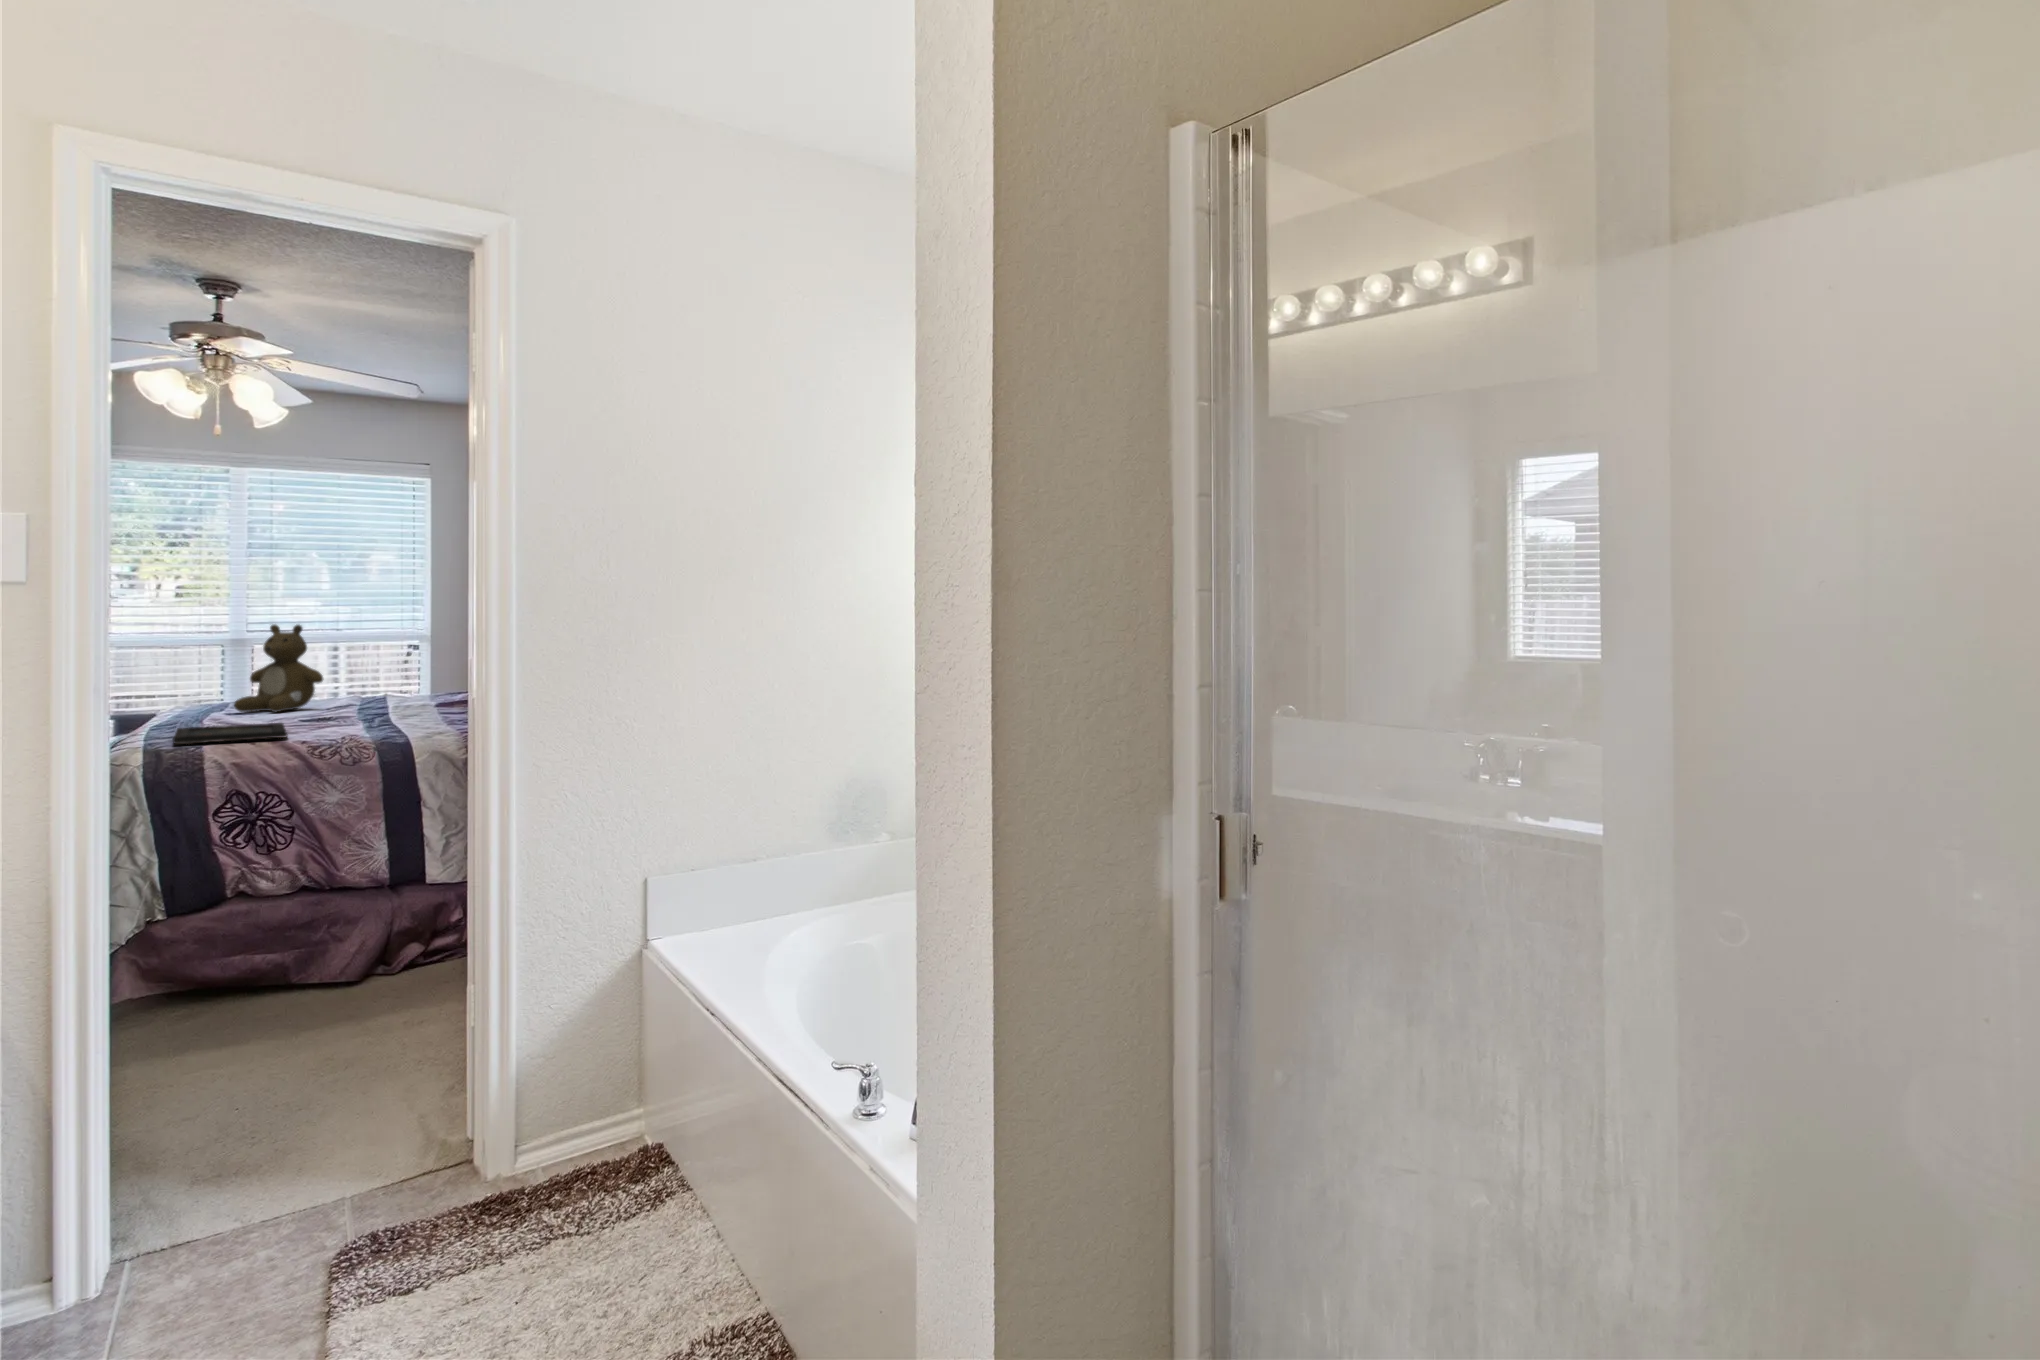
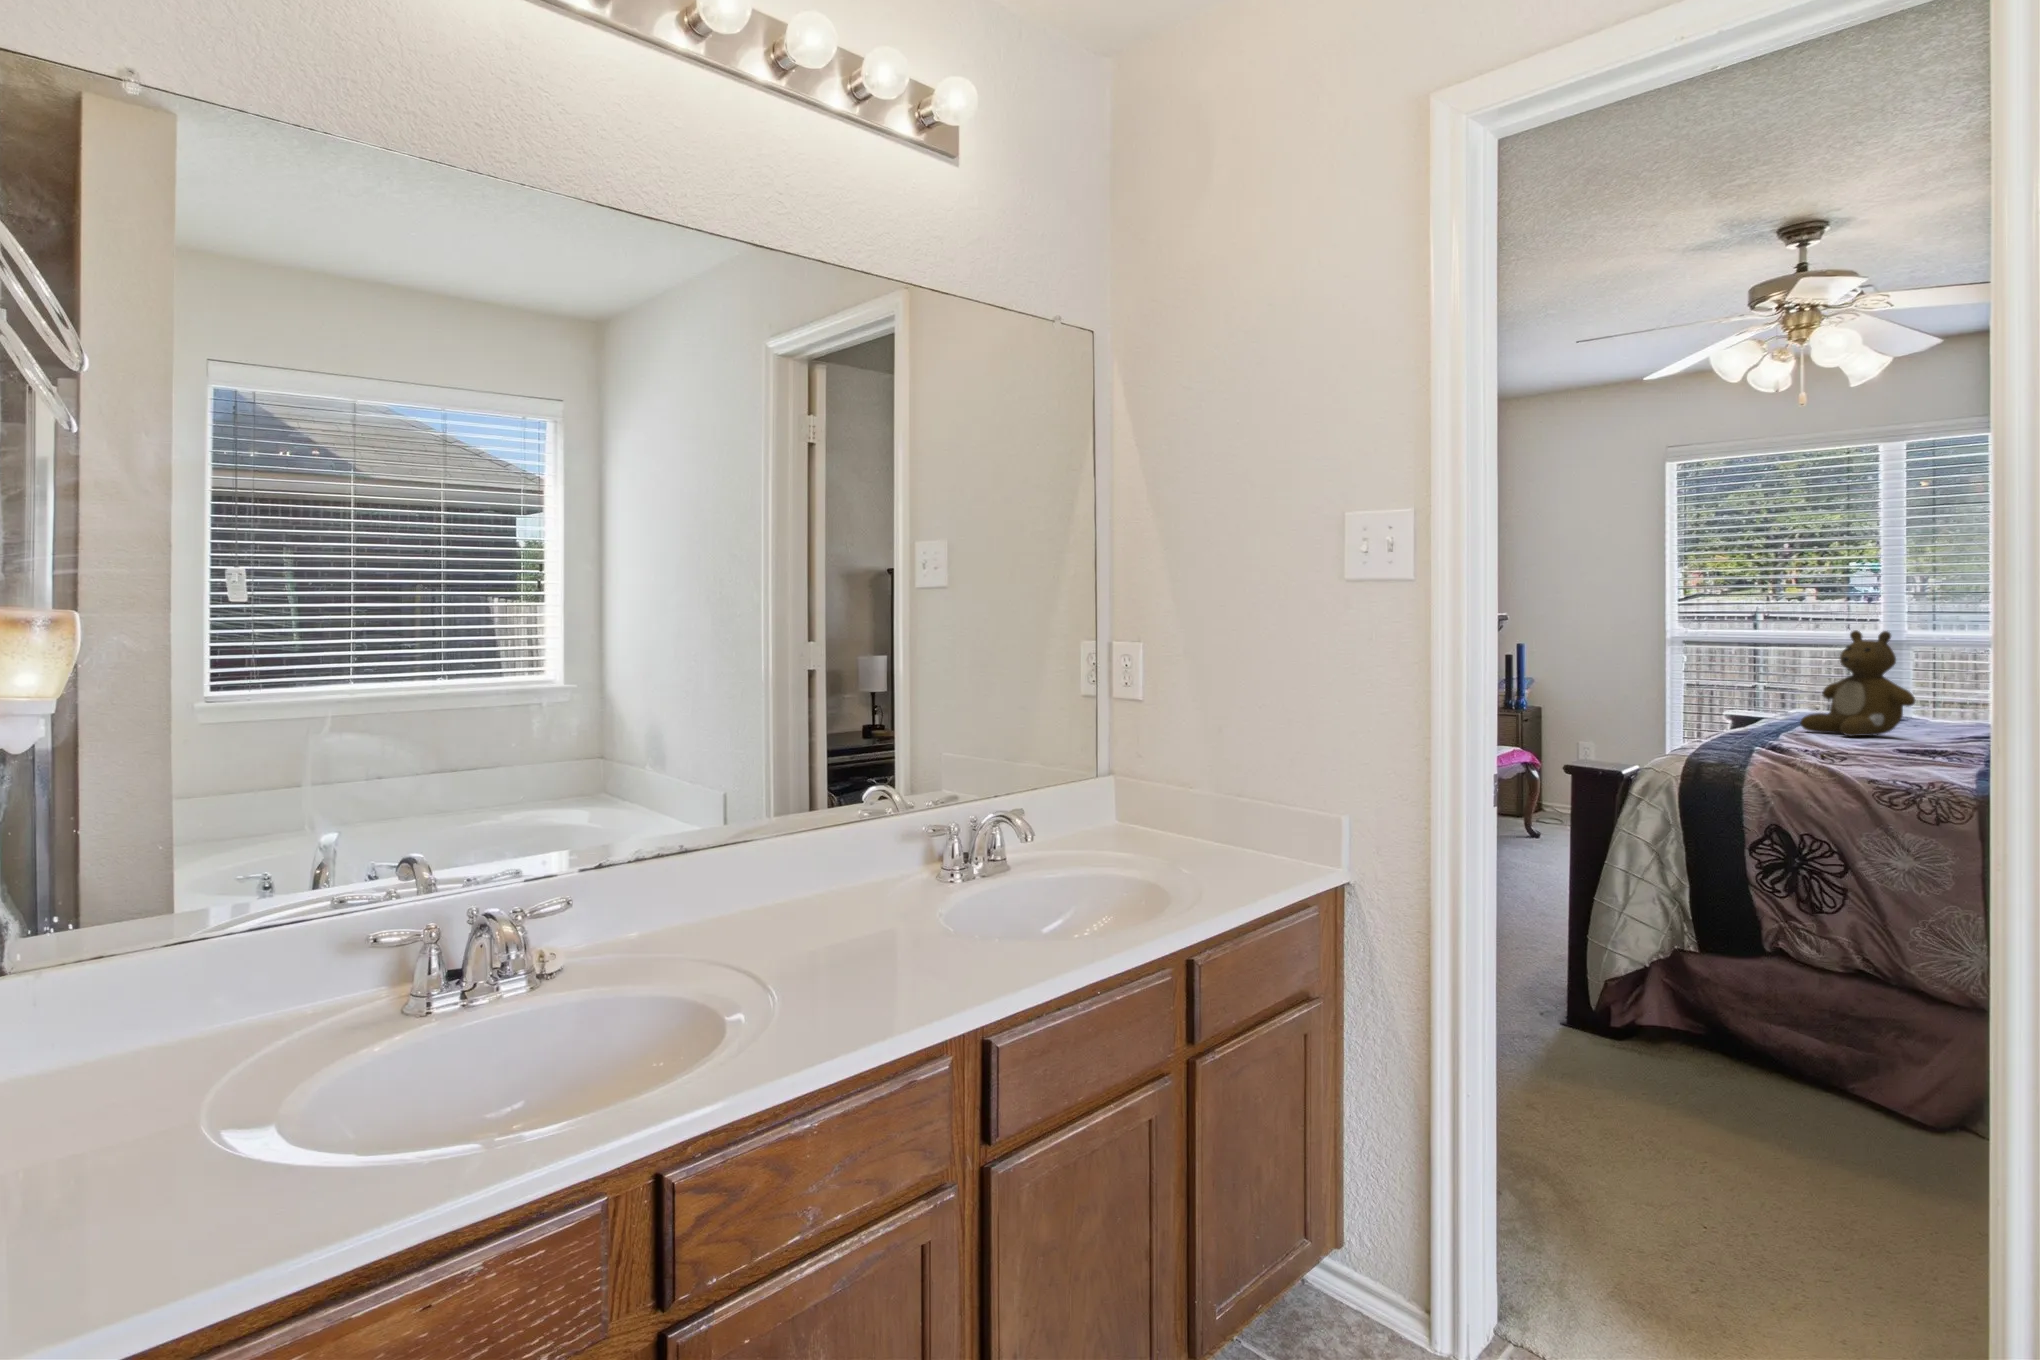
tray: present [173,723,287,744] -> none [1711,742,1848,772]

